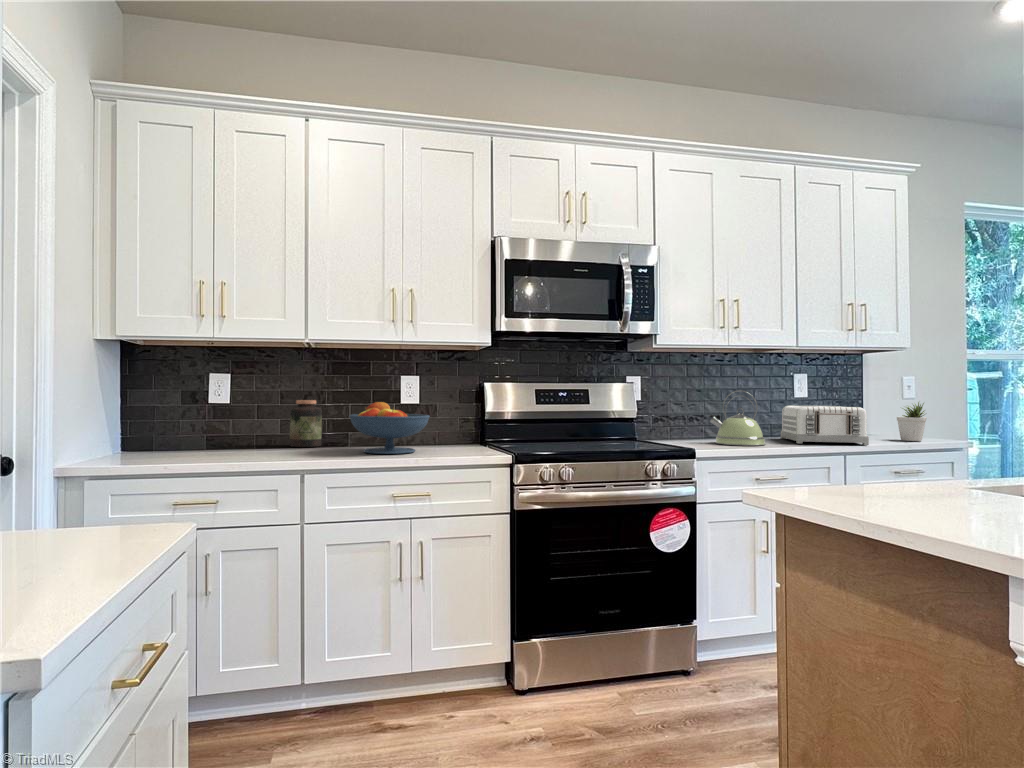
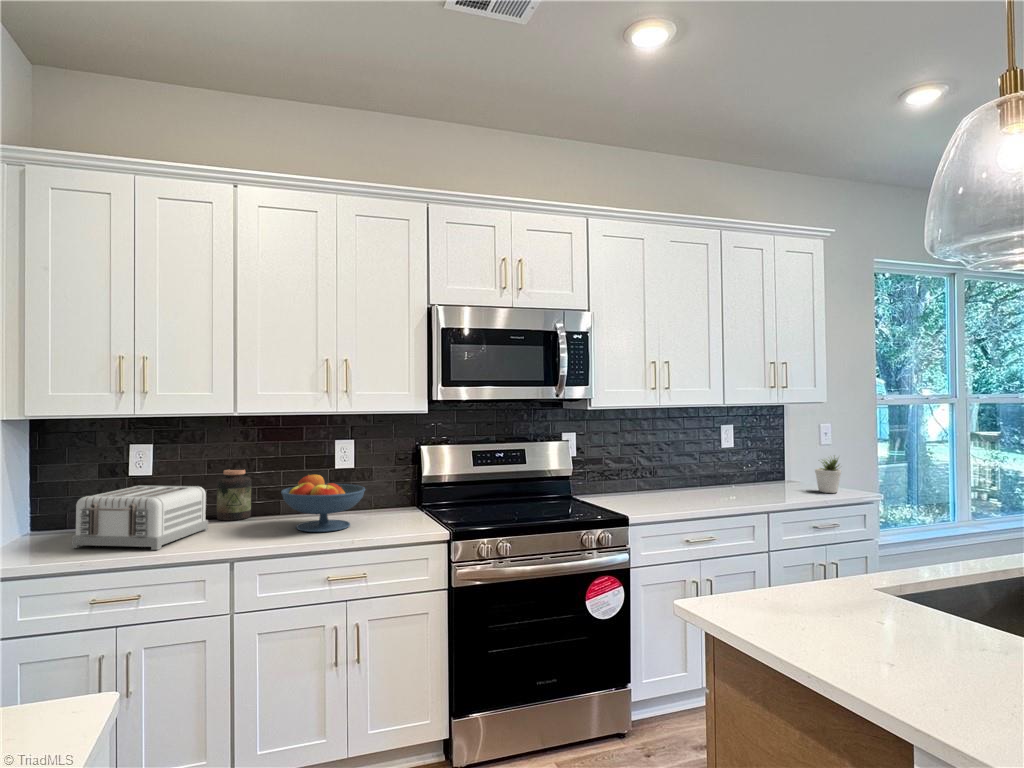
kettle: present [709,390,765,446] -> none [642,450,695,505]
toaster: present [781,405,869,445] -> present [72,486,208,550]

